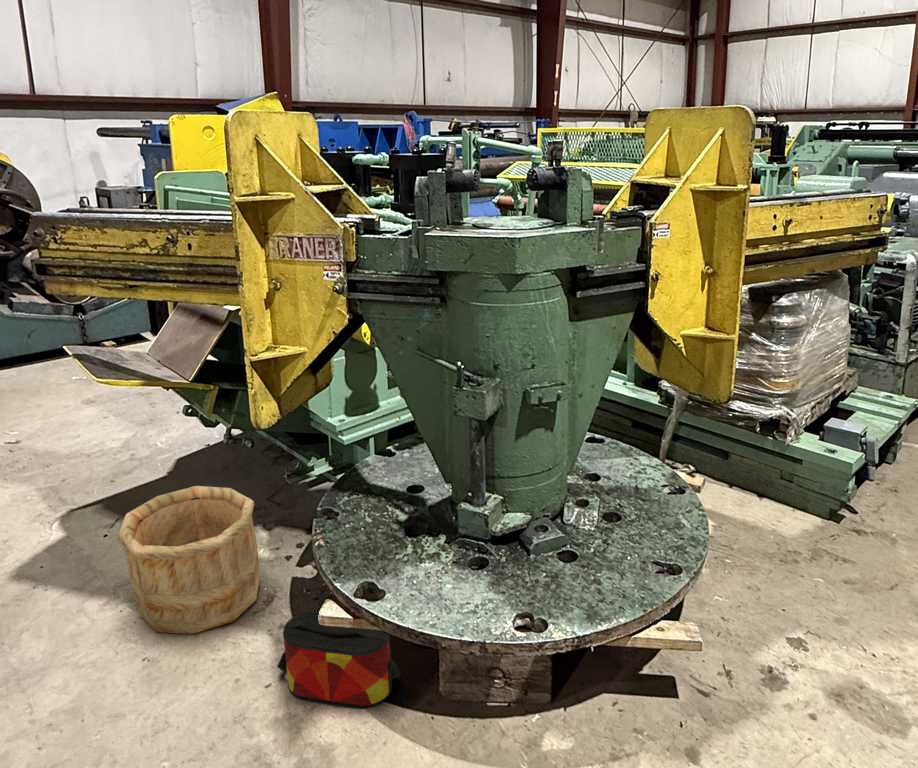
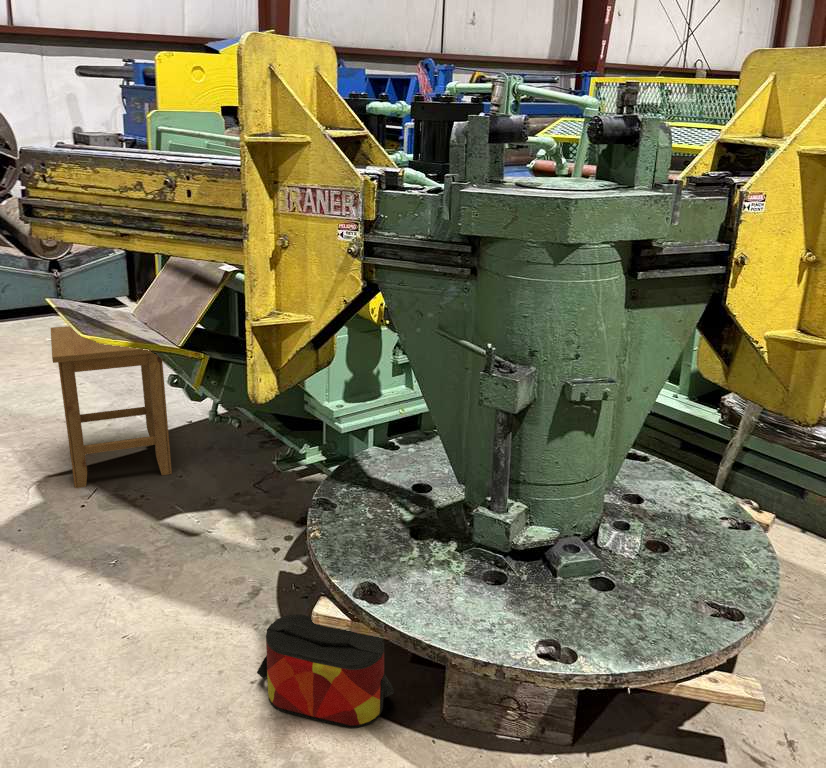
stool: none [66,353,190,516] -> present [51,326,172,488]
wooden bucket: present [117,486,260,634] -> none [91,464,242,627]

